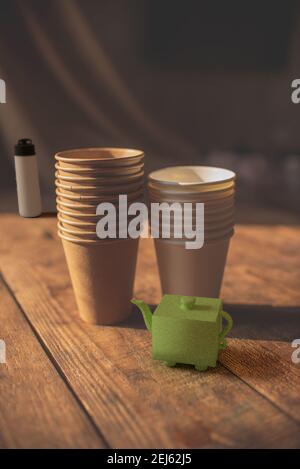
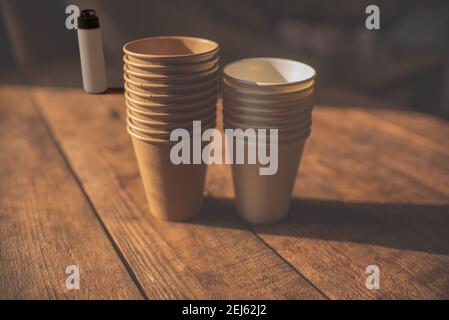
teapot: present [131,294,233,371] -> none [203,196,306,275]

